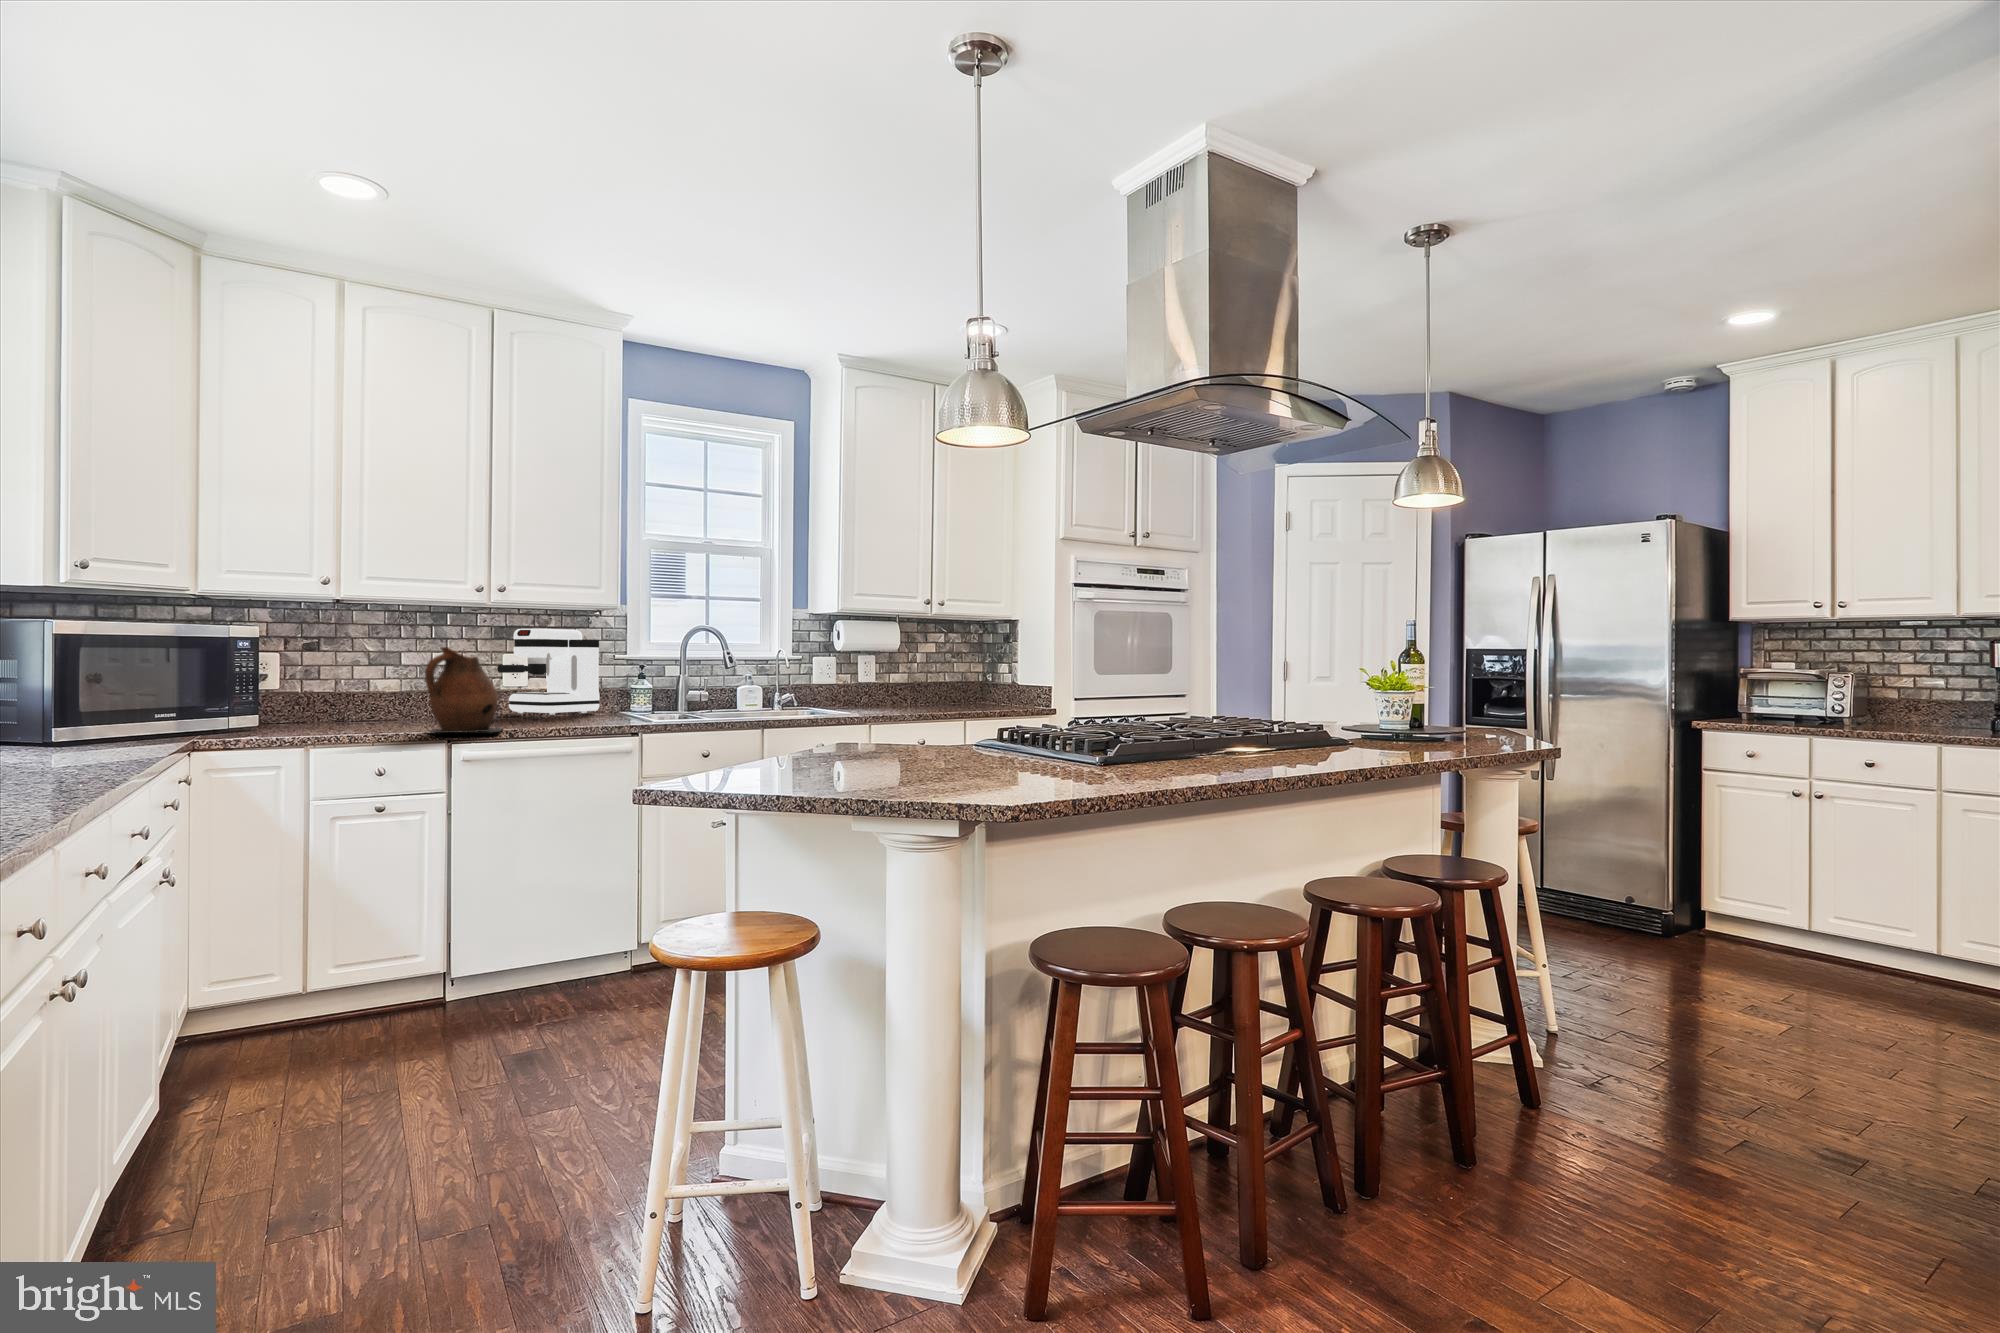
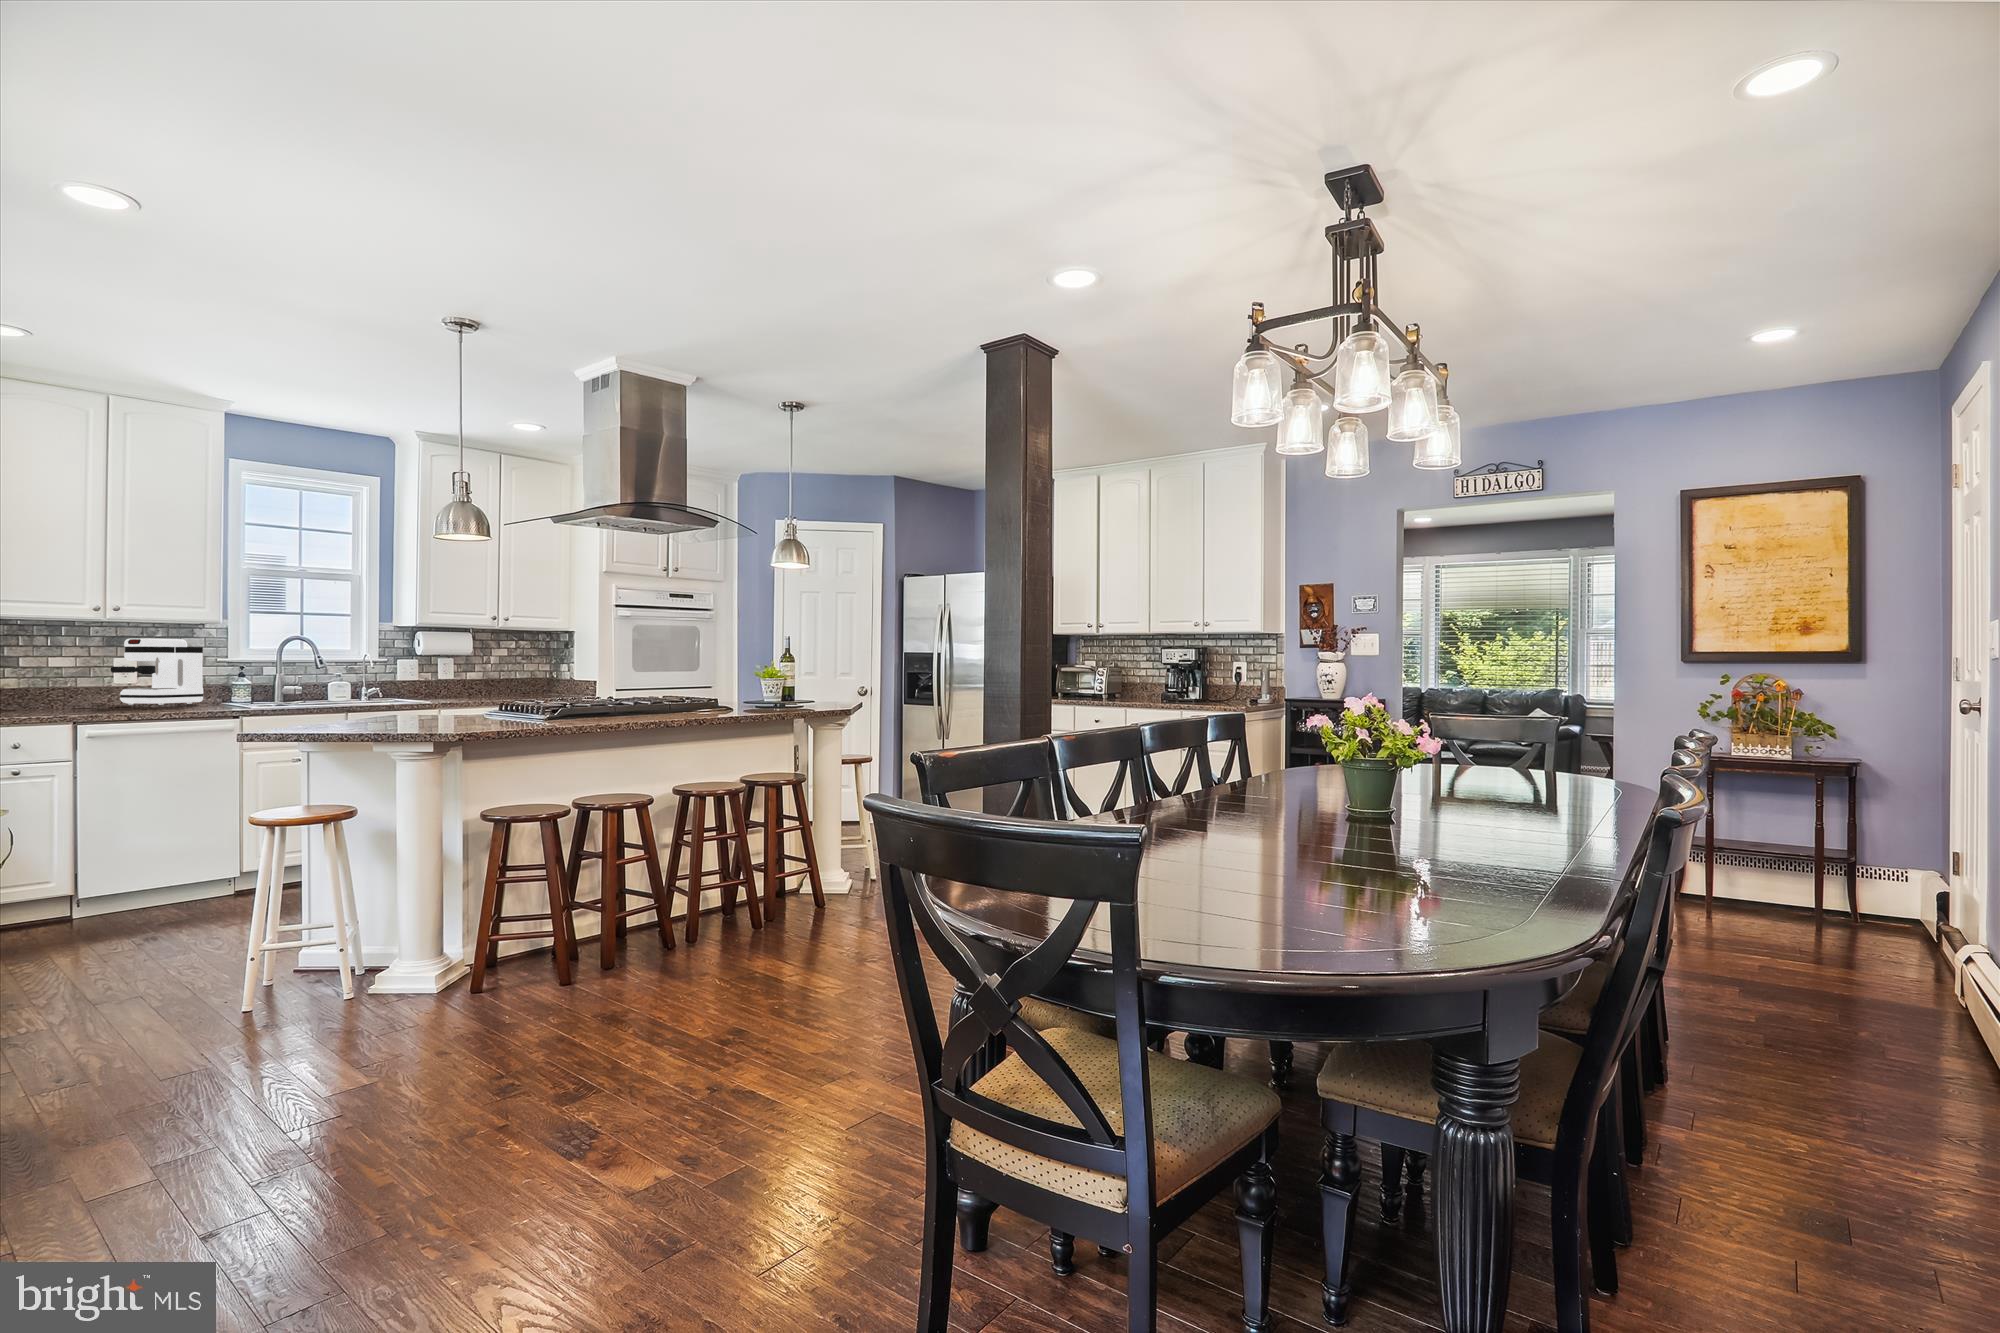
ceramic pitcher: present [425,647,502,733] -> none [54,653,122,717]

